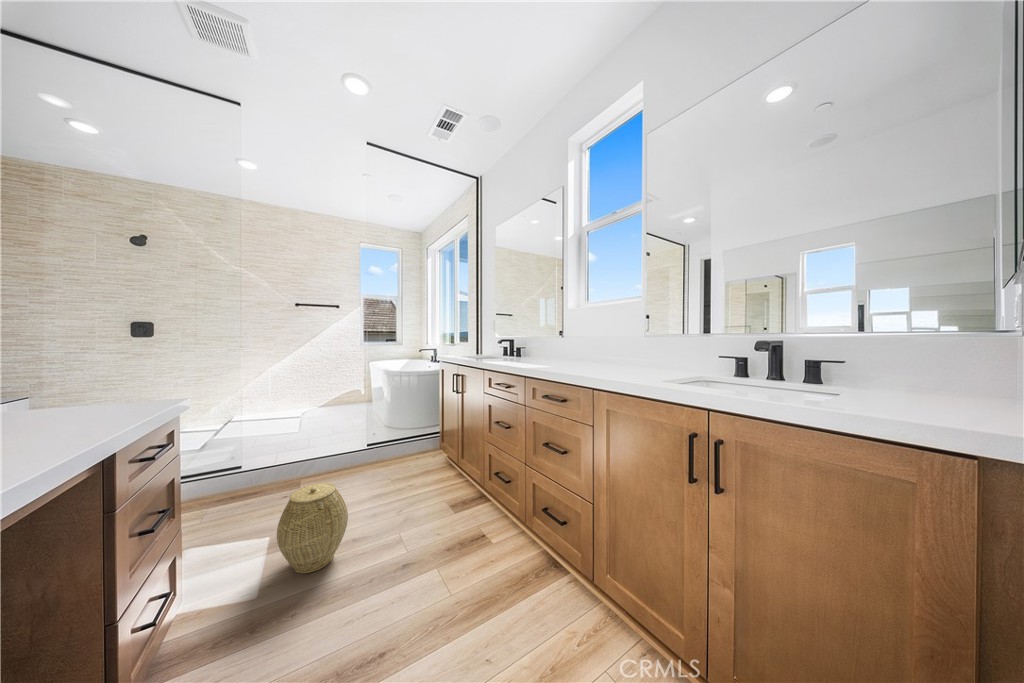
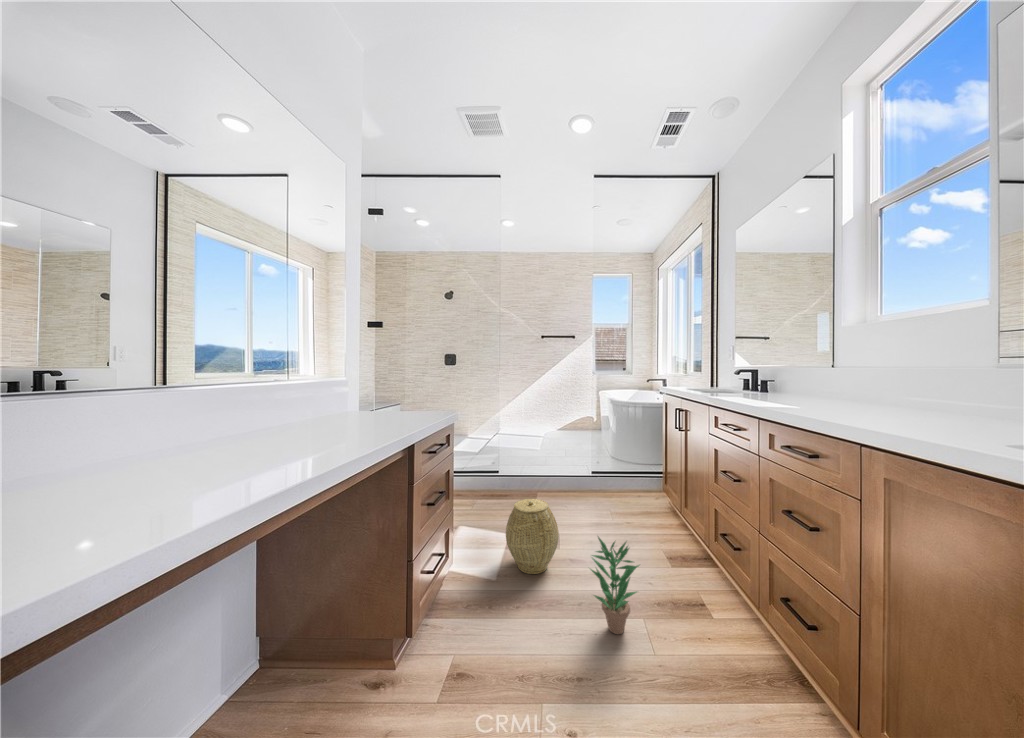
potted plant: none [391,500,443,597] -> present [590,537,639,634]

